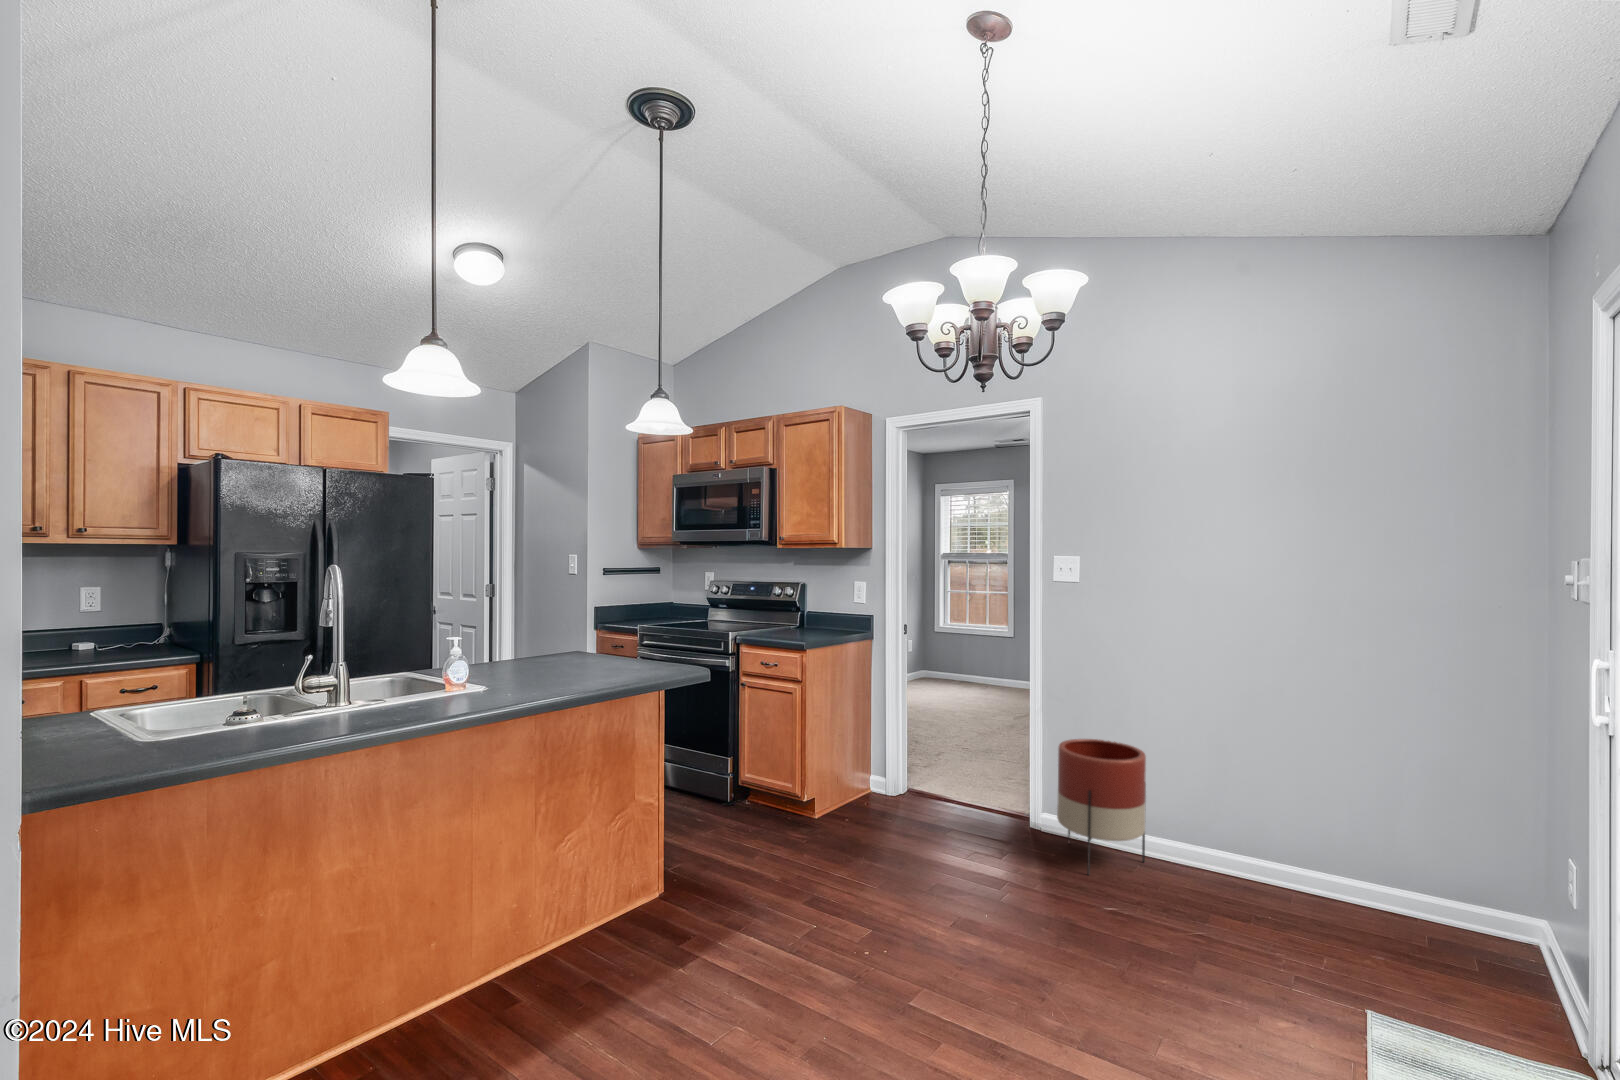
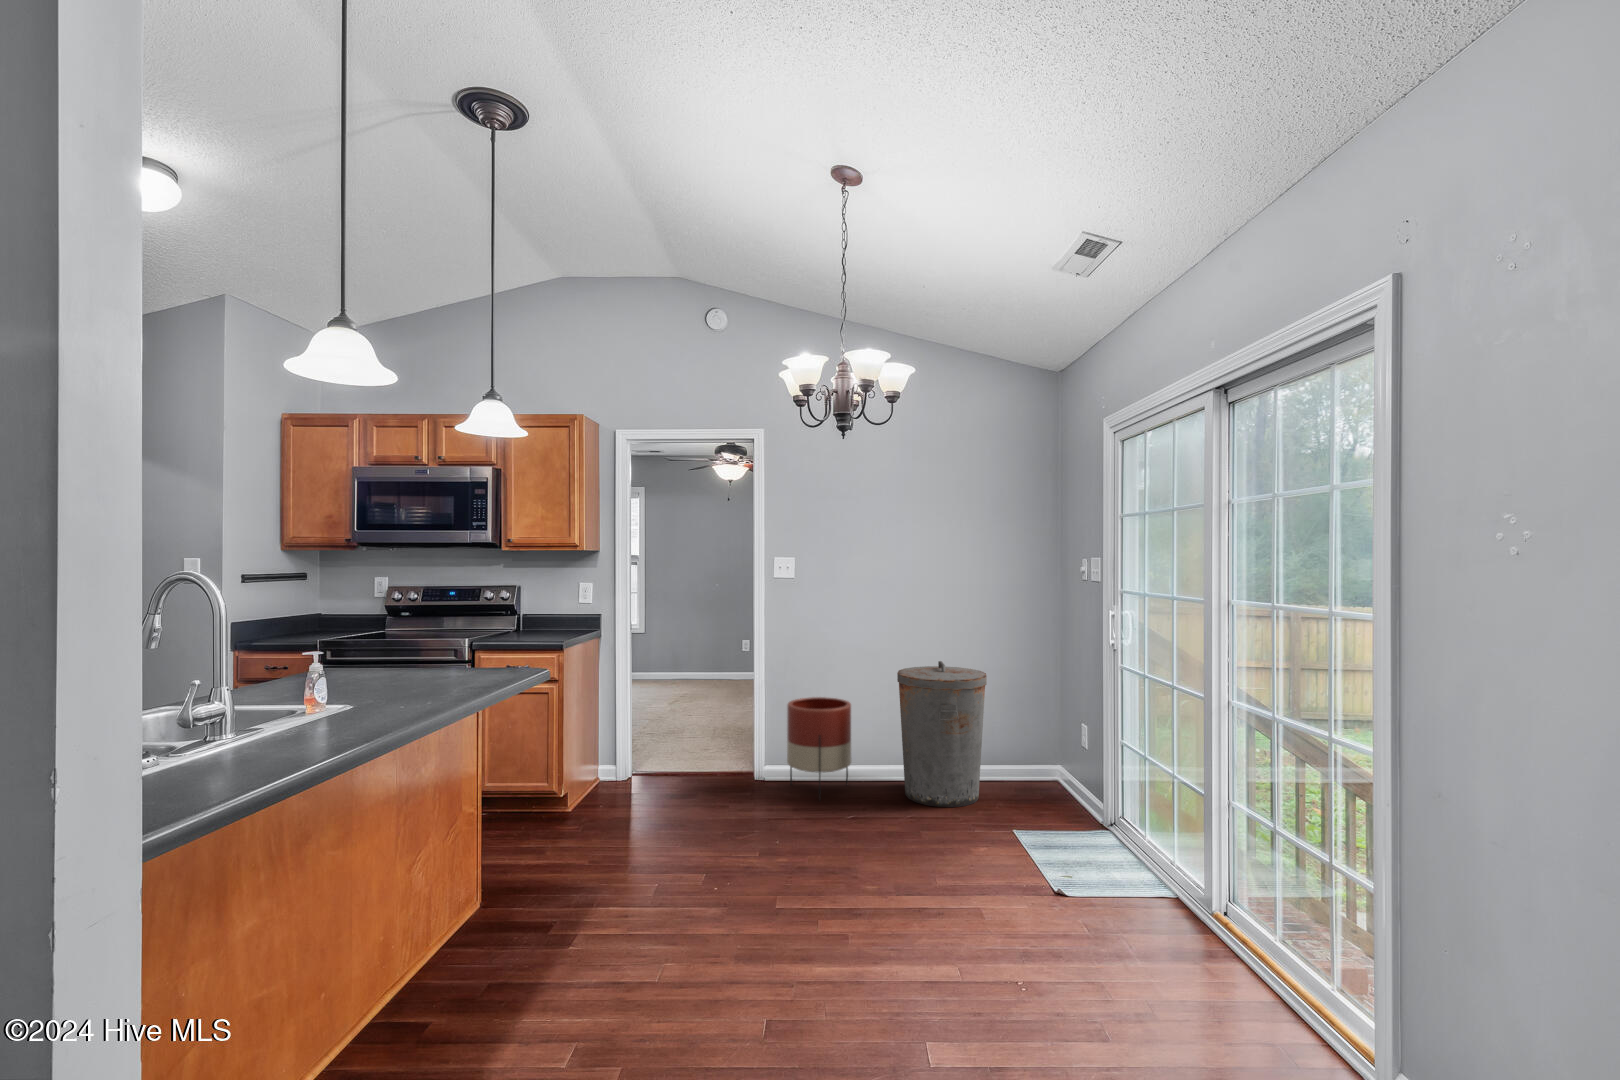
trash can: none [1209,718,1362,941] -> present [897,661,987,807]

